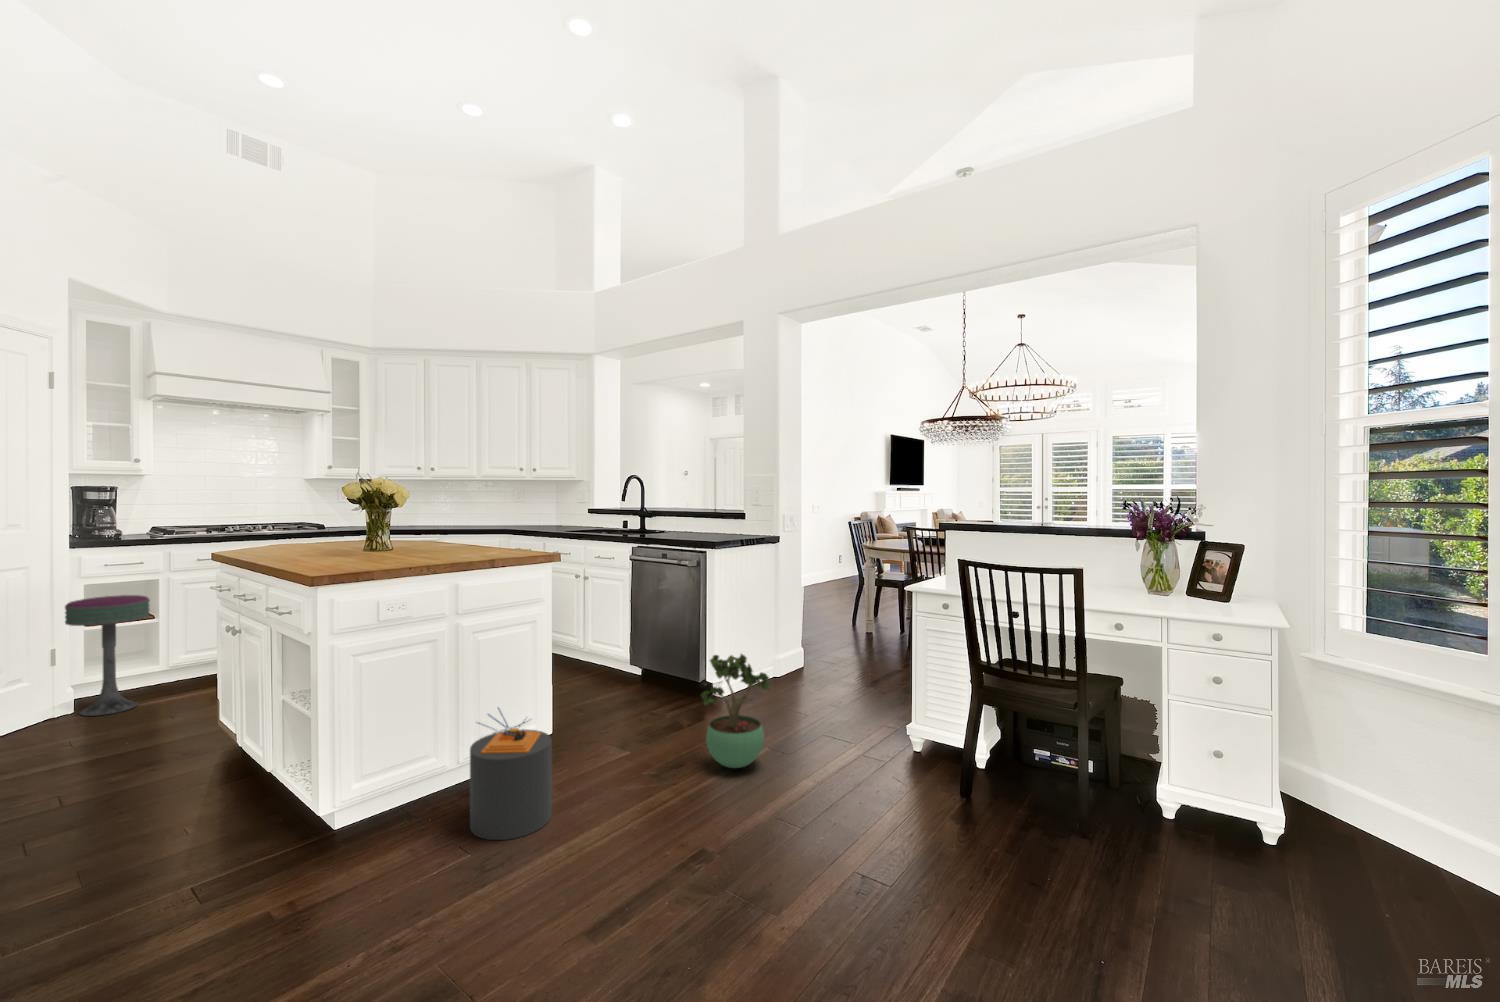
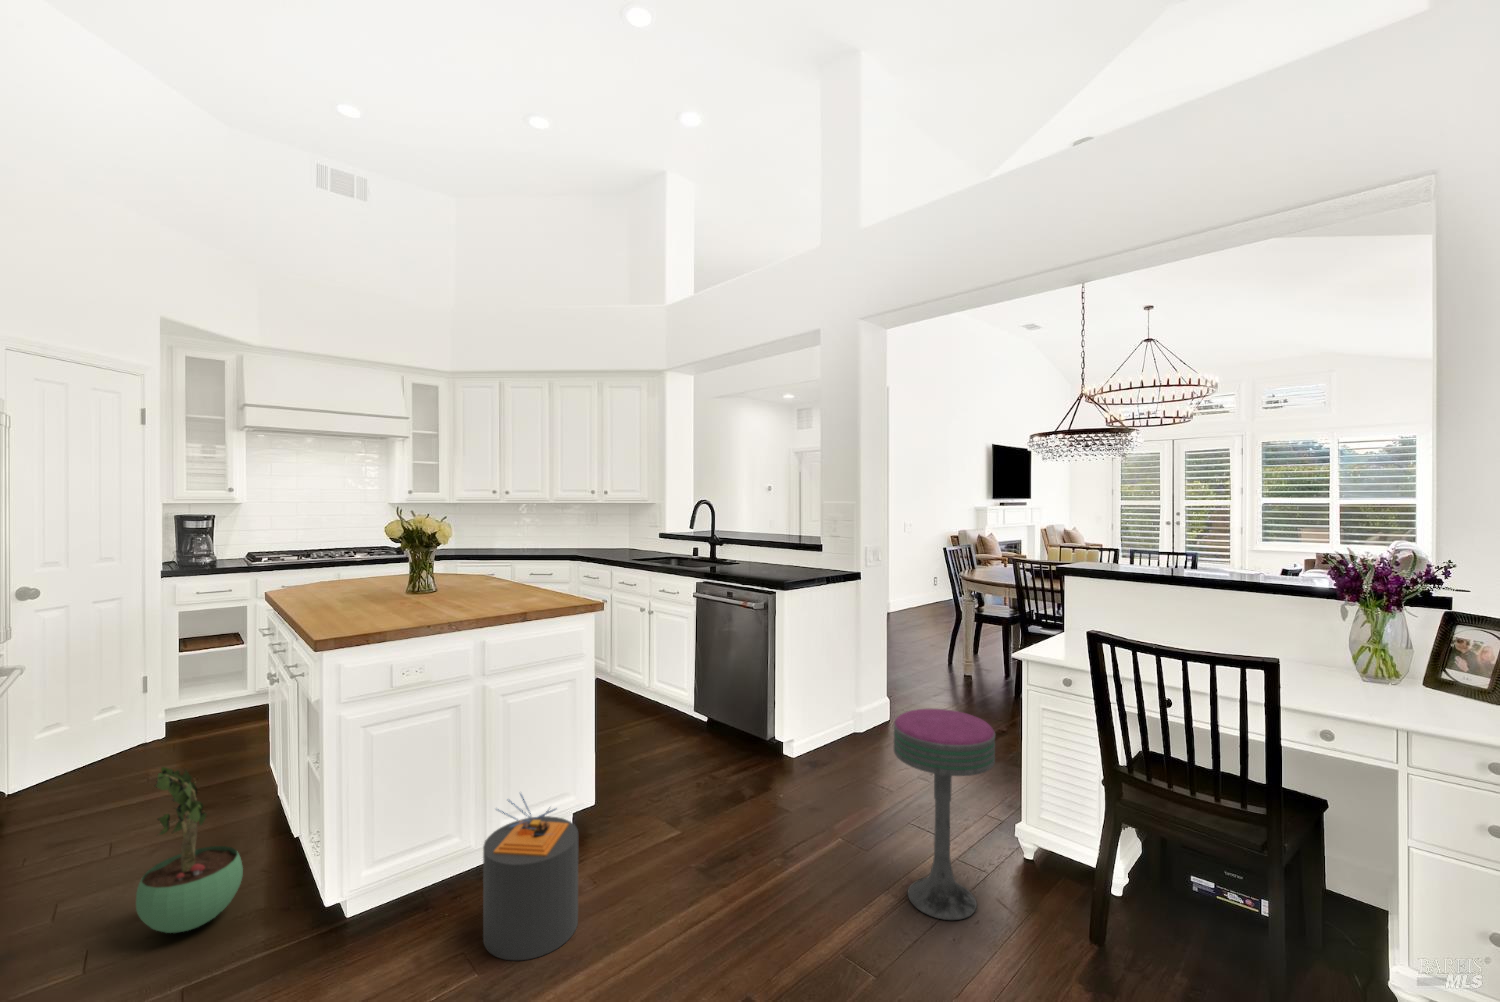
bar stool: present [65,595,150,716] -> present [894,709,995,920]
potted plant: present [701,654,769,768] -> present [136,767,243,933]

